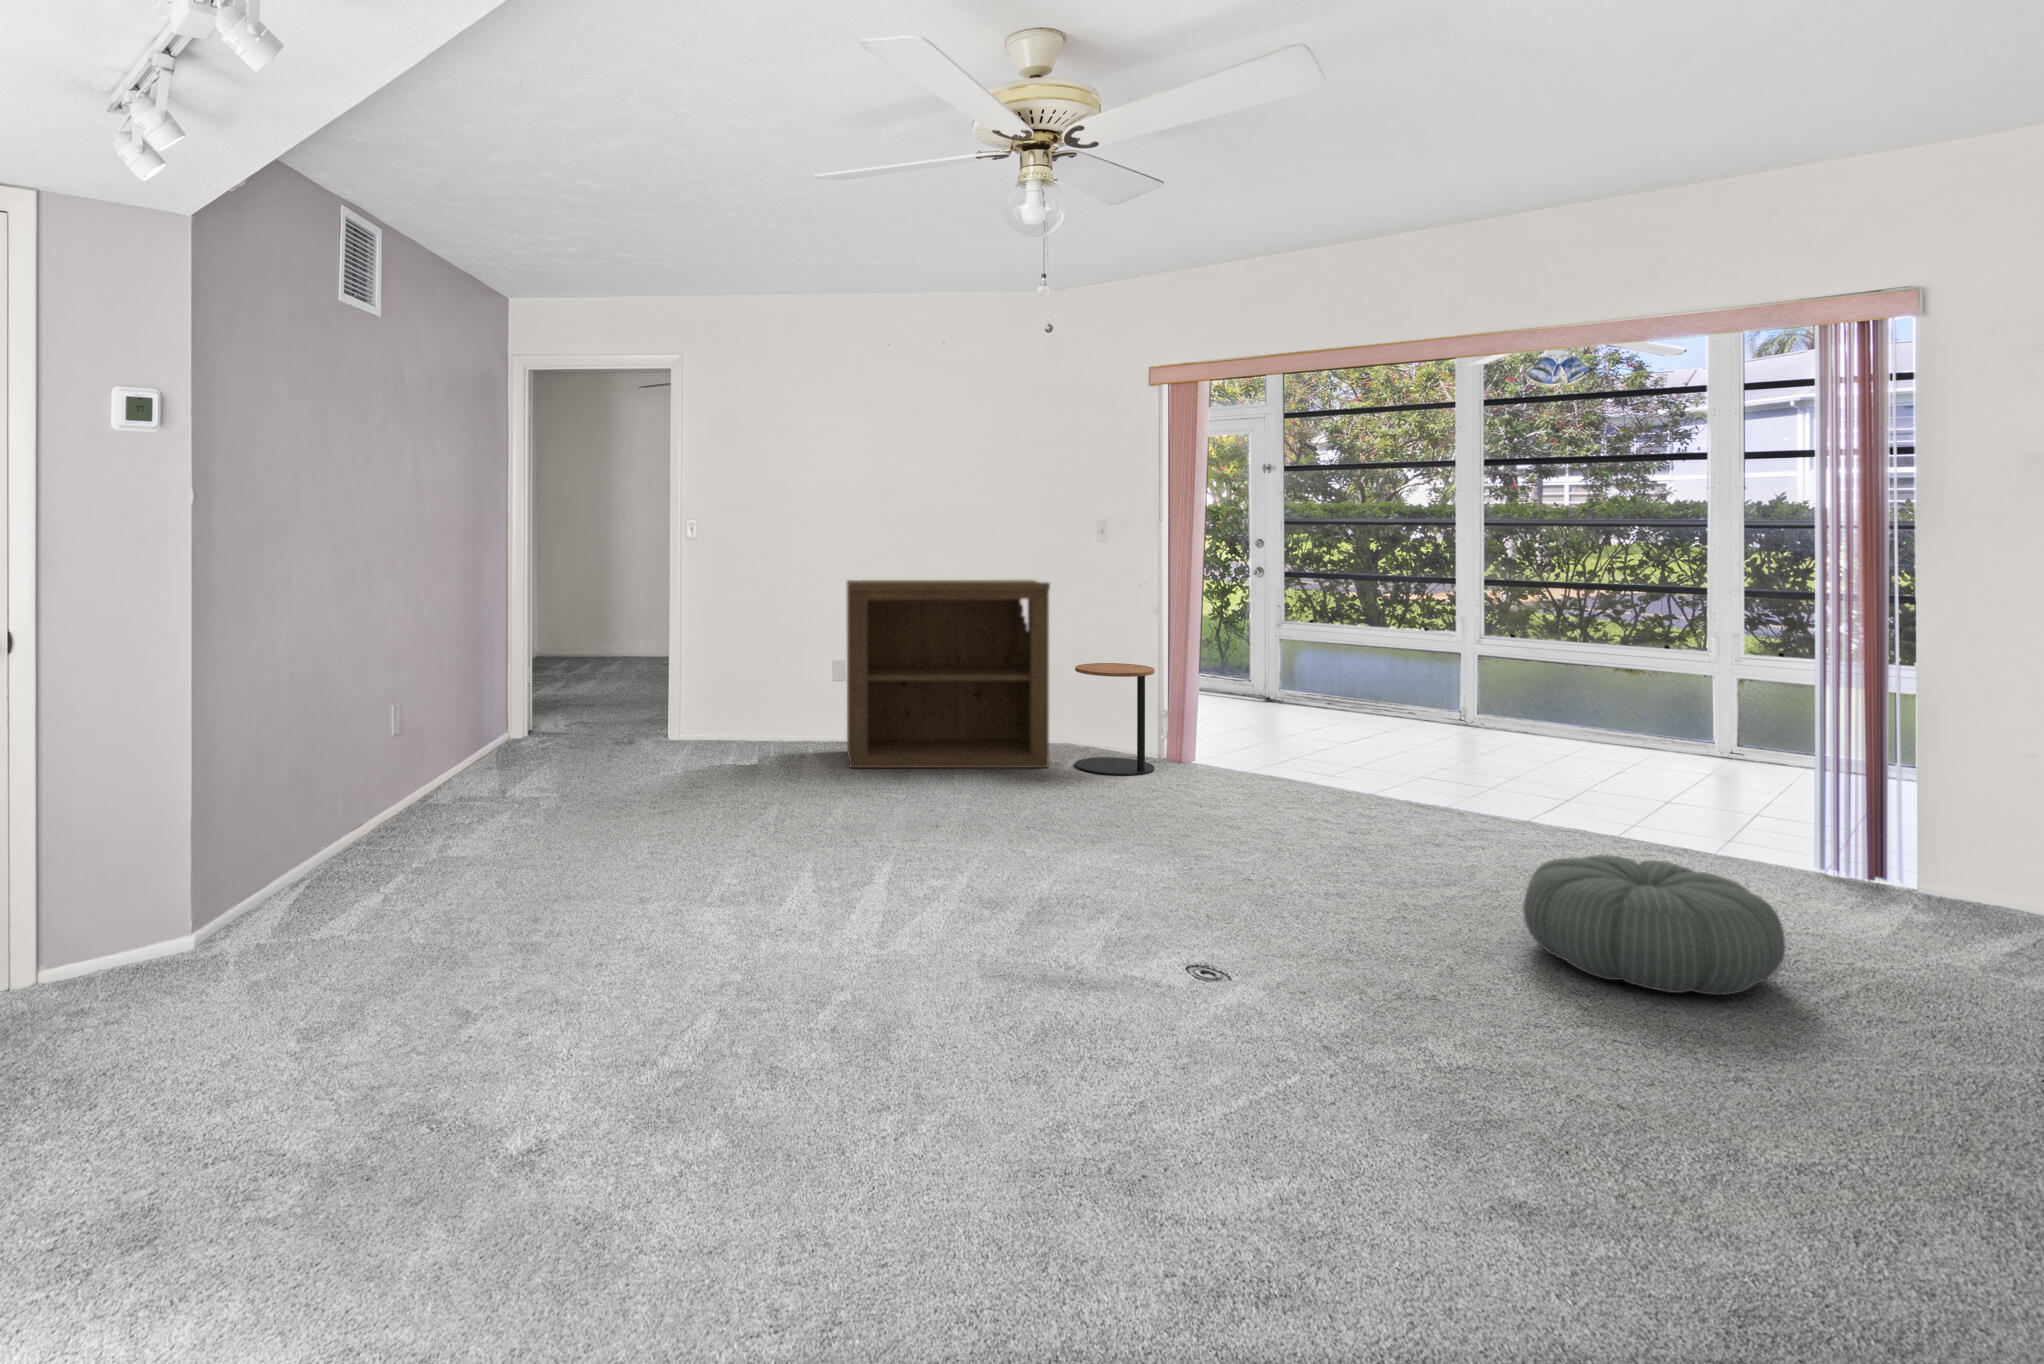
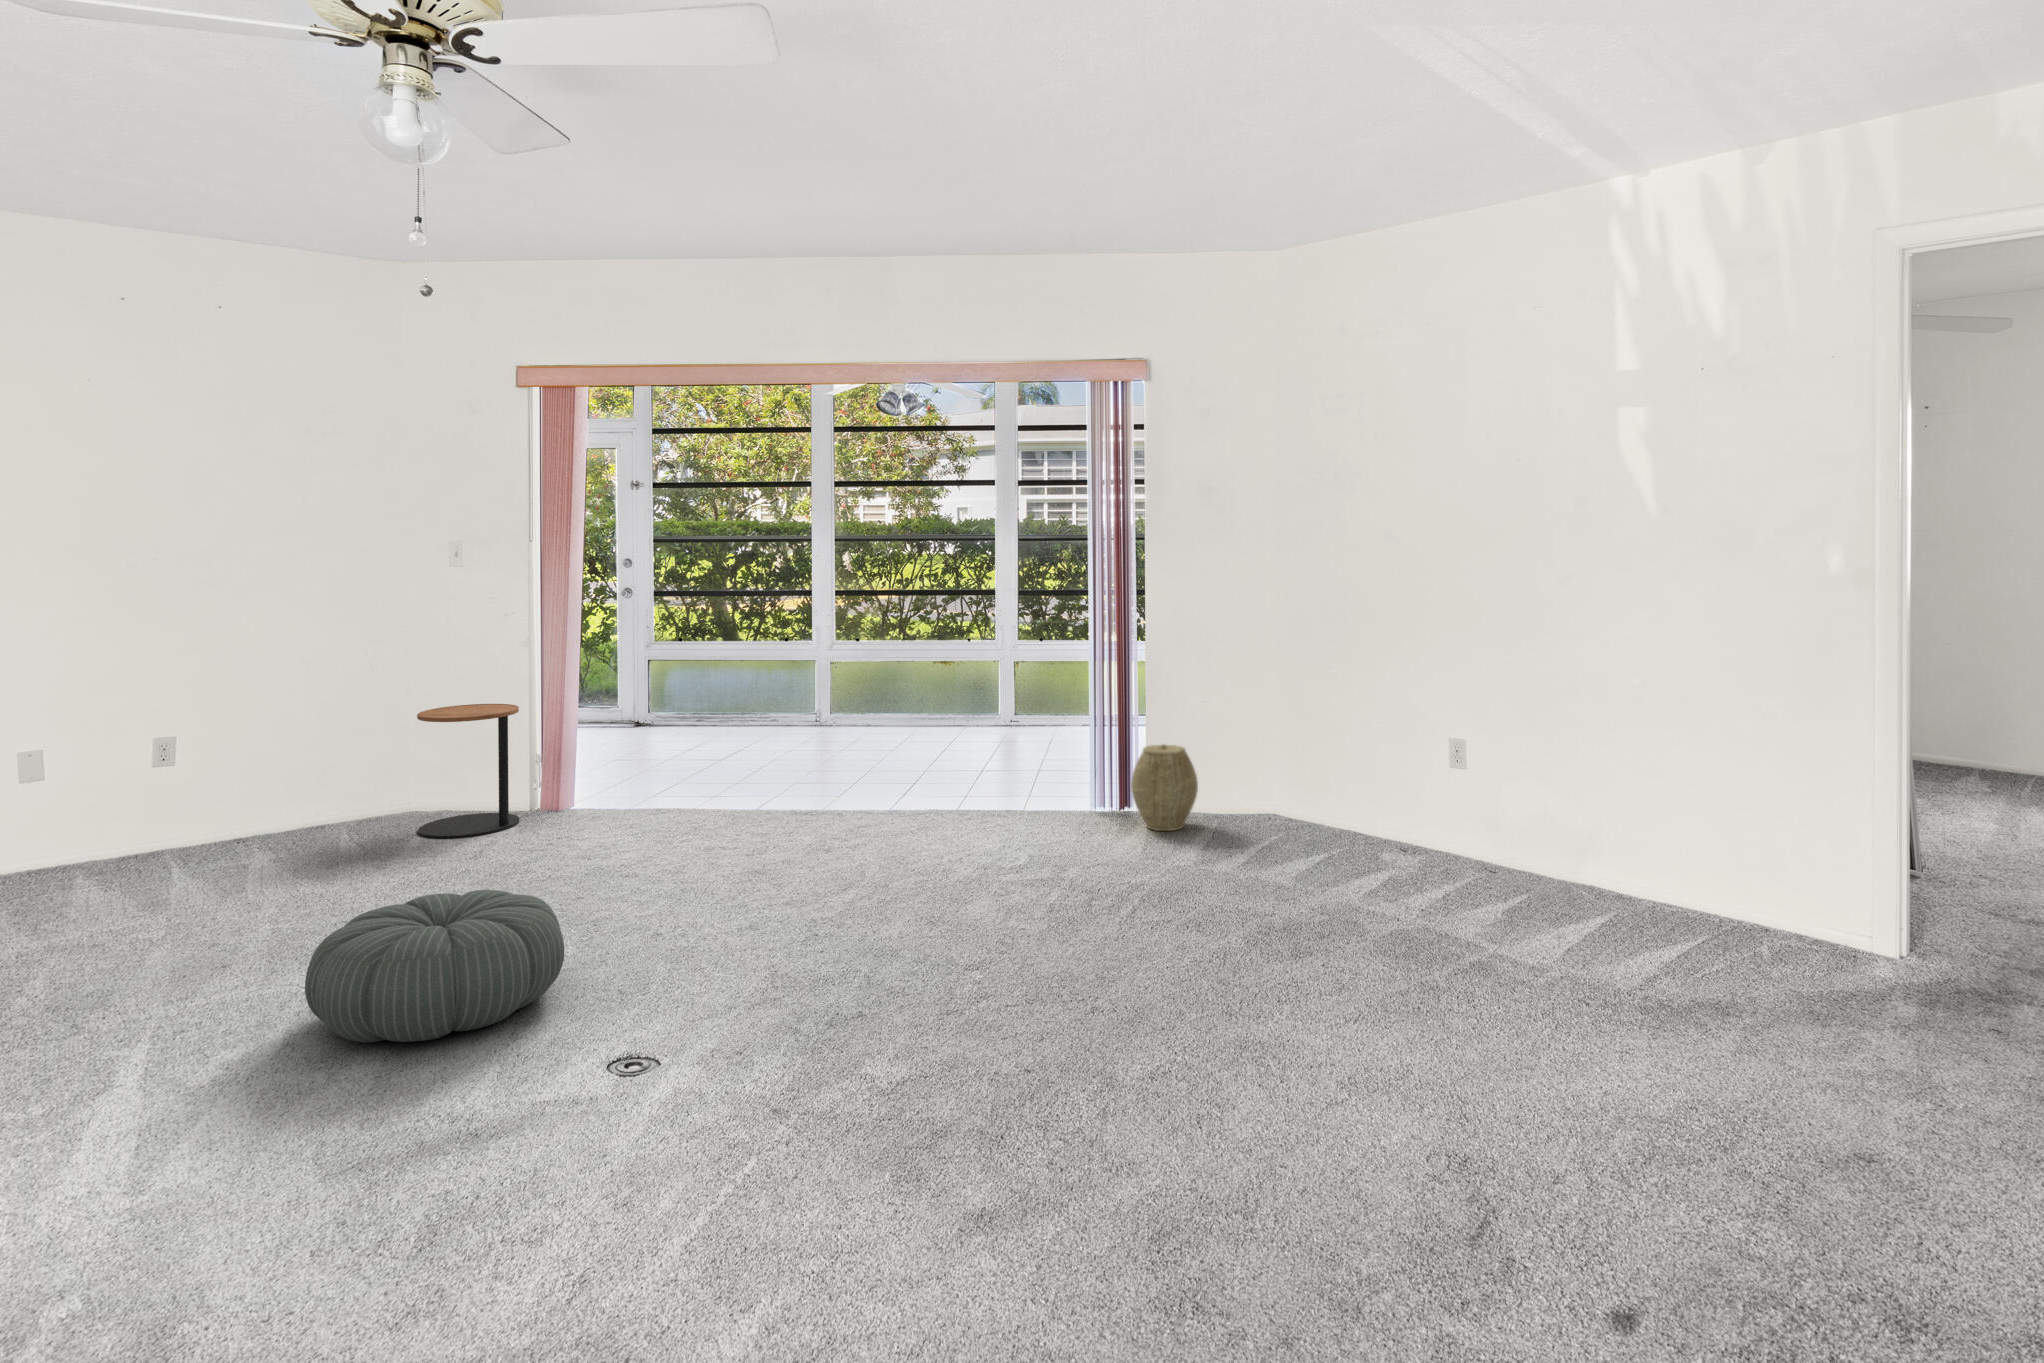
bookshelf: present [847,580,1050,768] -> none [47,613,383,898]
woven basket: none [1880,802,2002,920] -> present [1131,744,1198,831]
pouf: present [1523,855,1786,995] -> present [305,890,564,1043]

